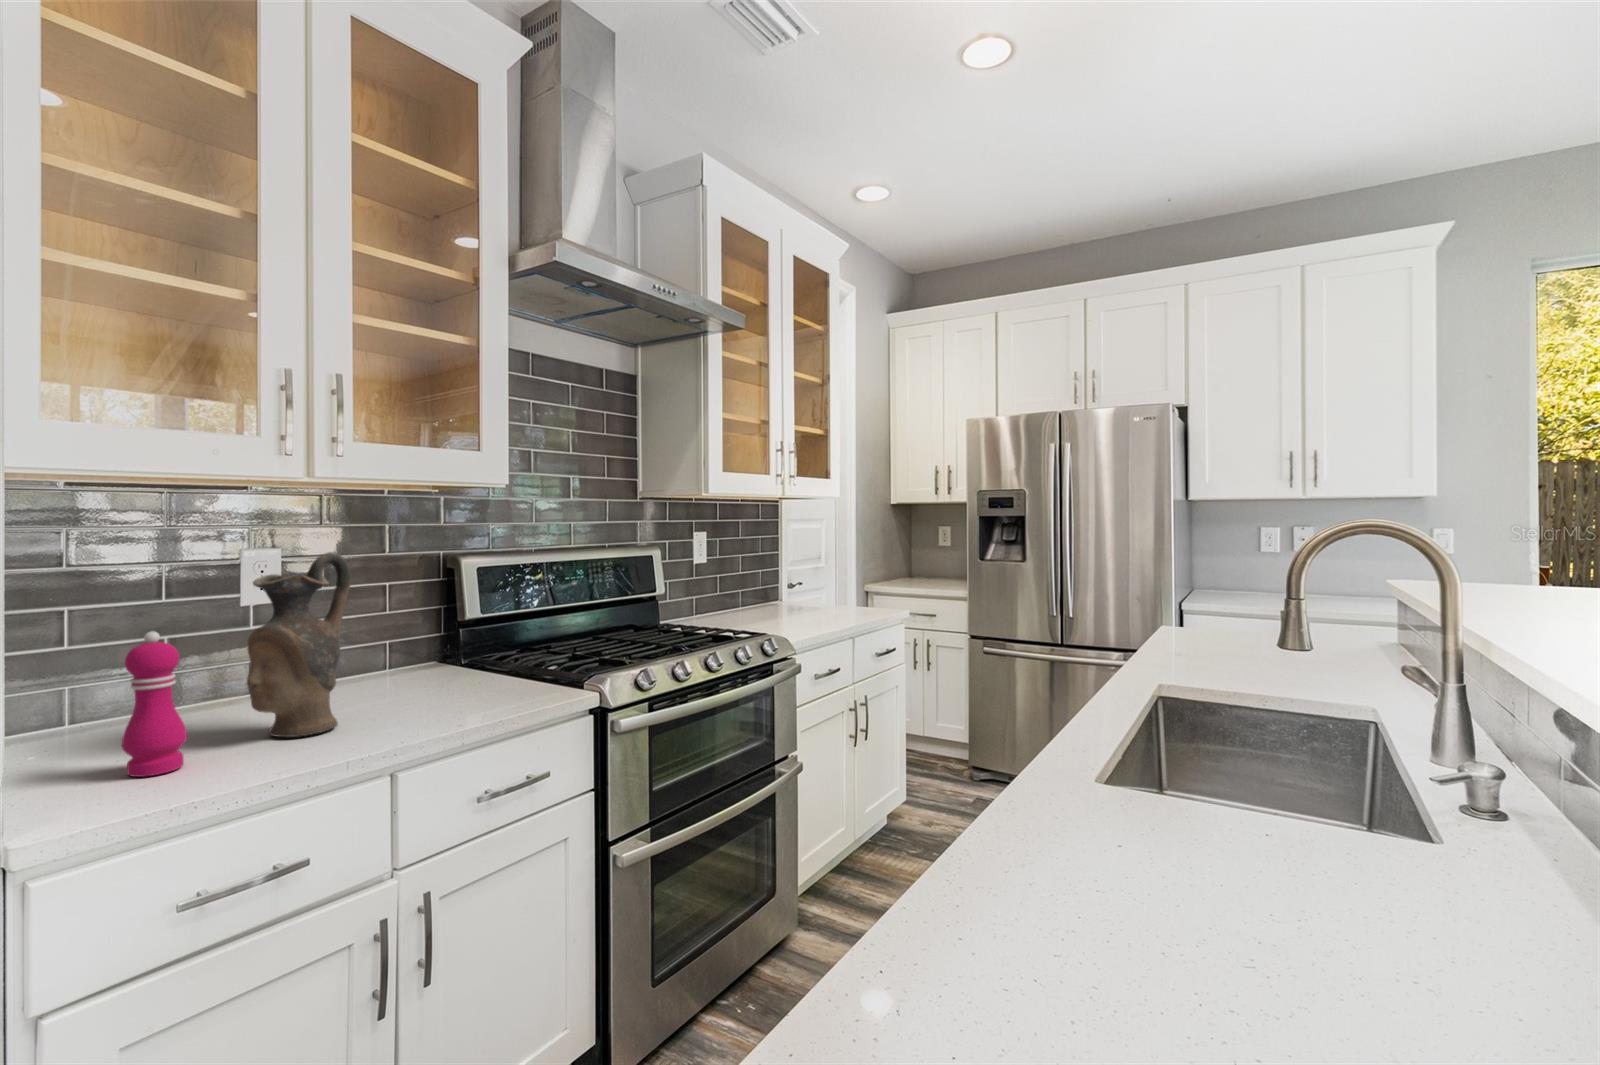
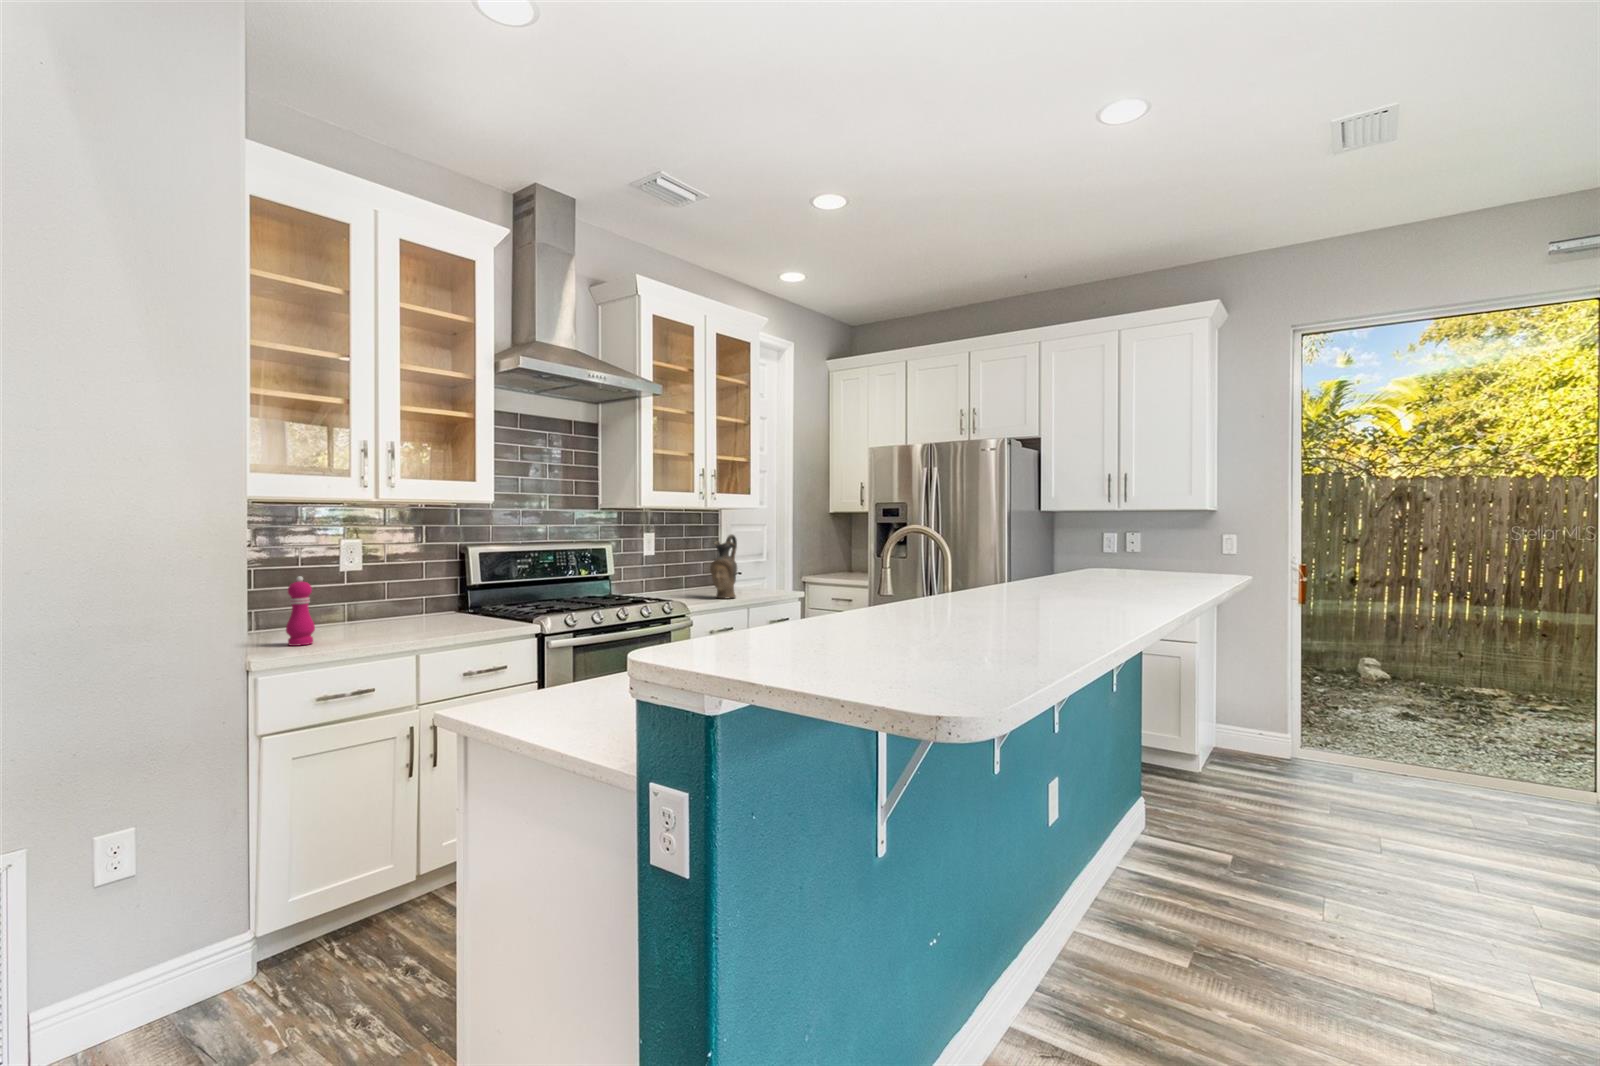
ceramic pitcher: present [247,552,351,737] -> present [710,534,737,599]

